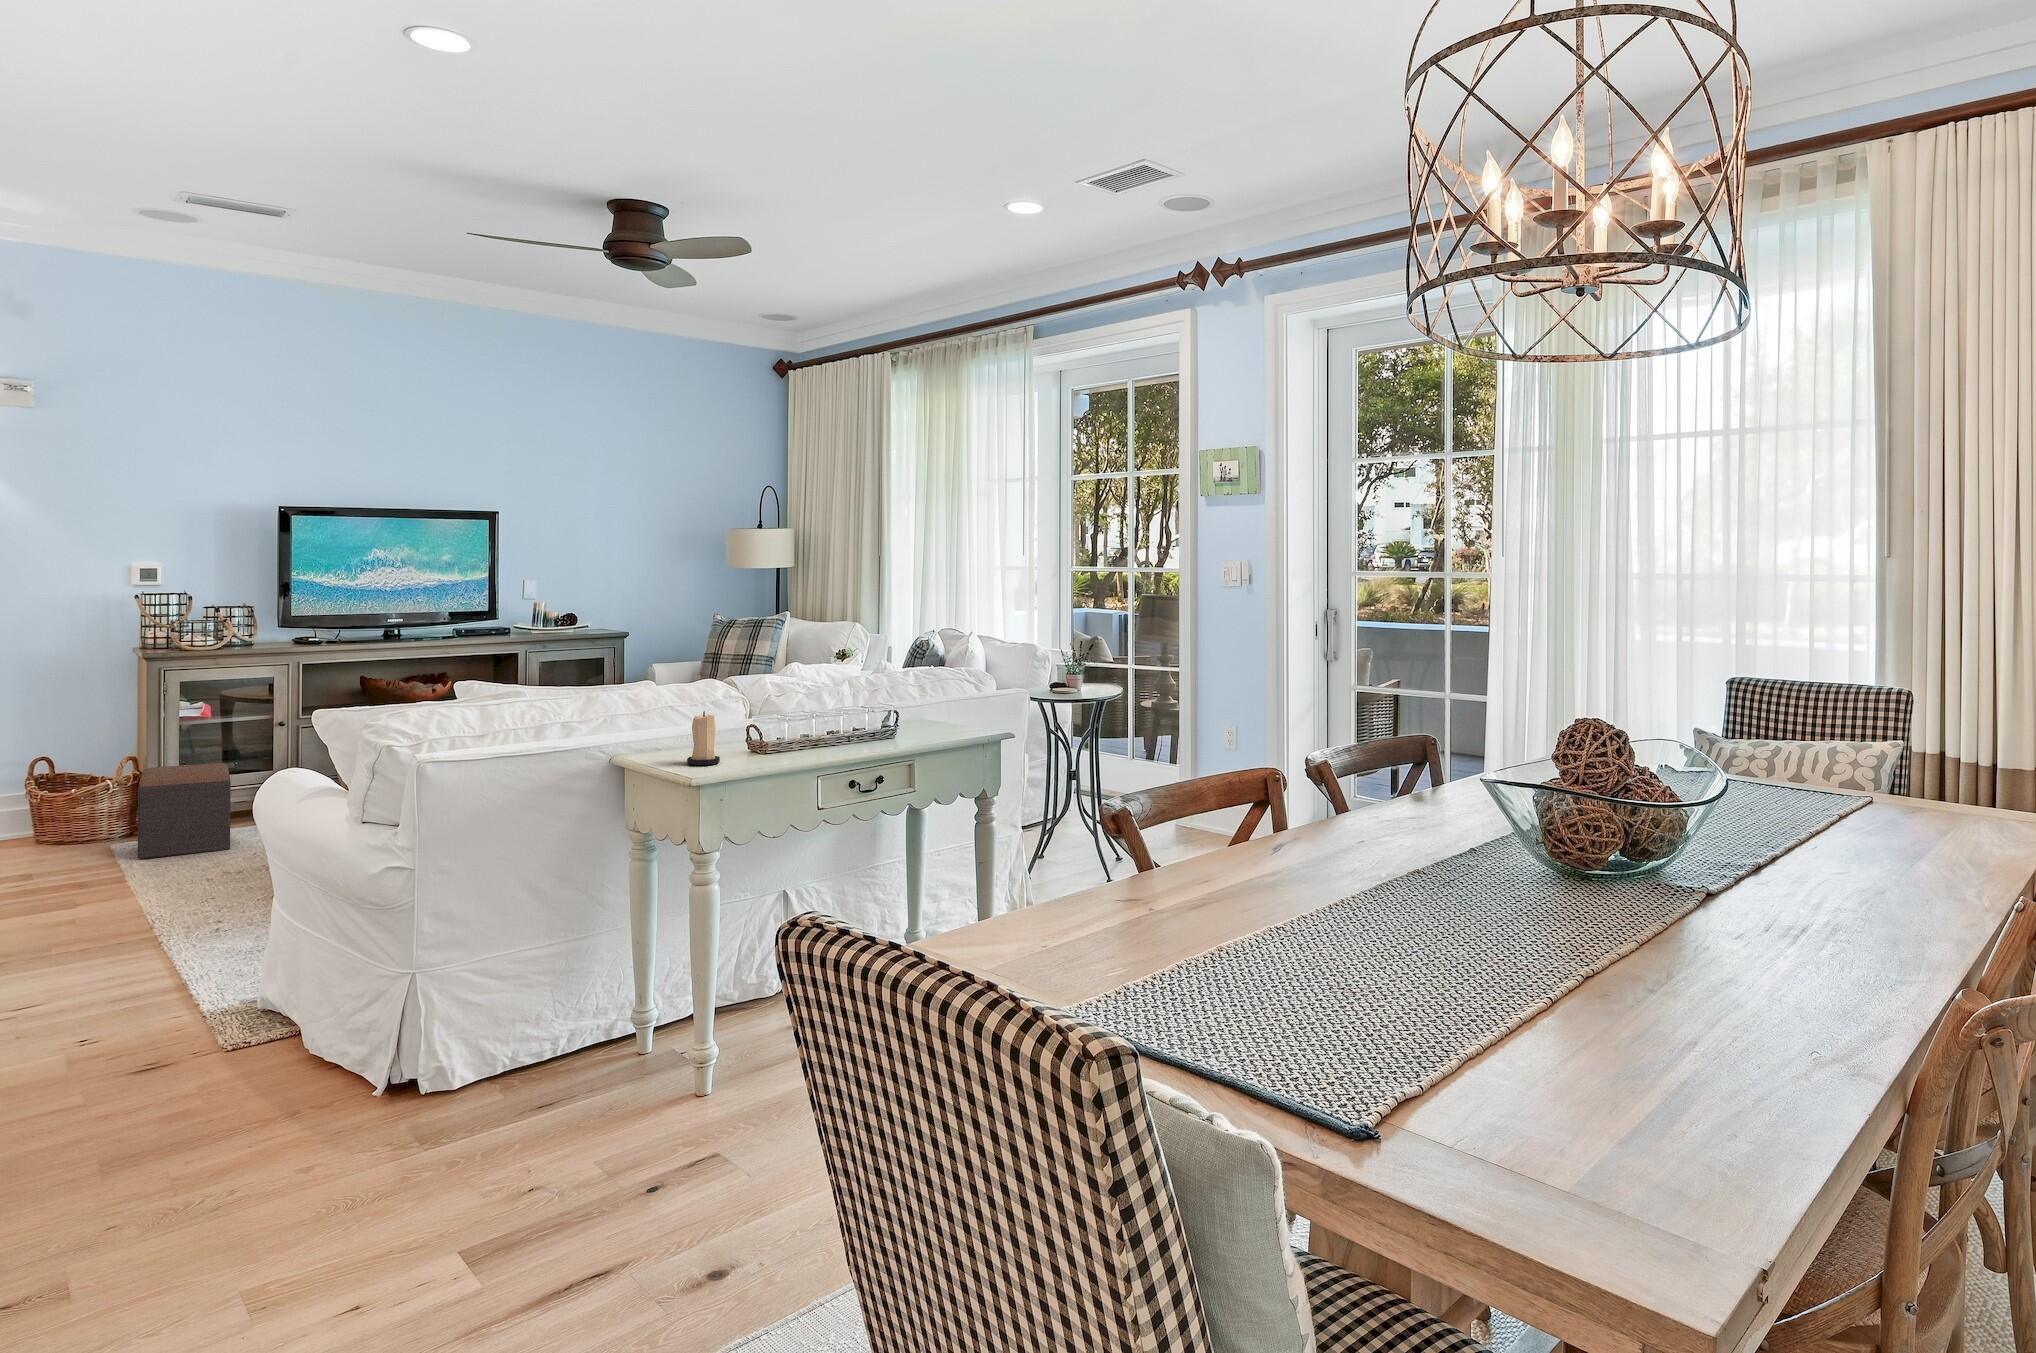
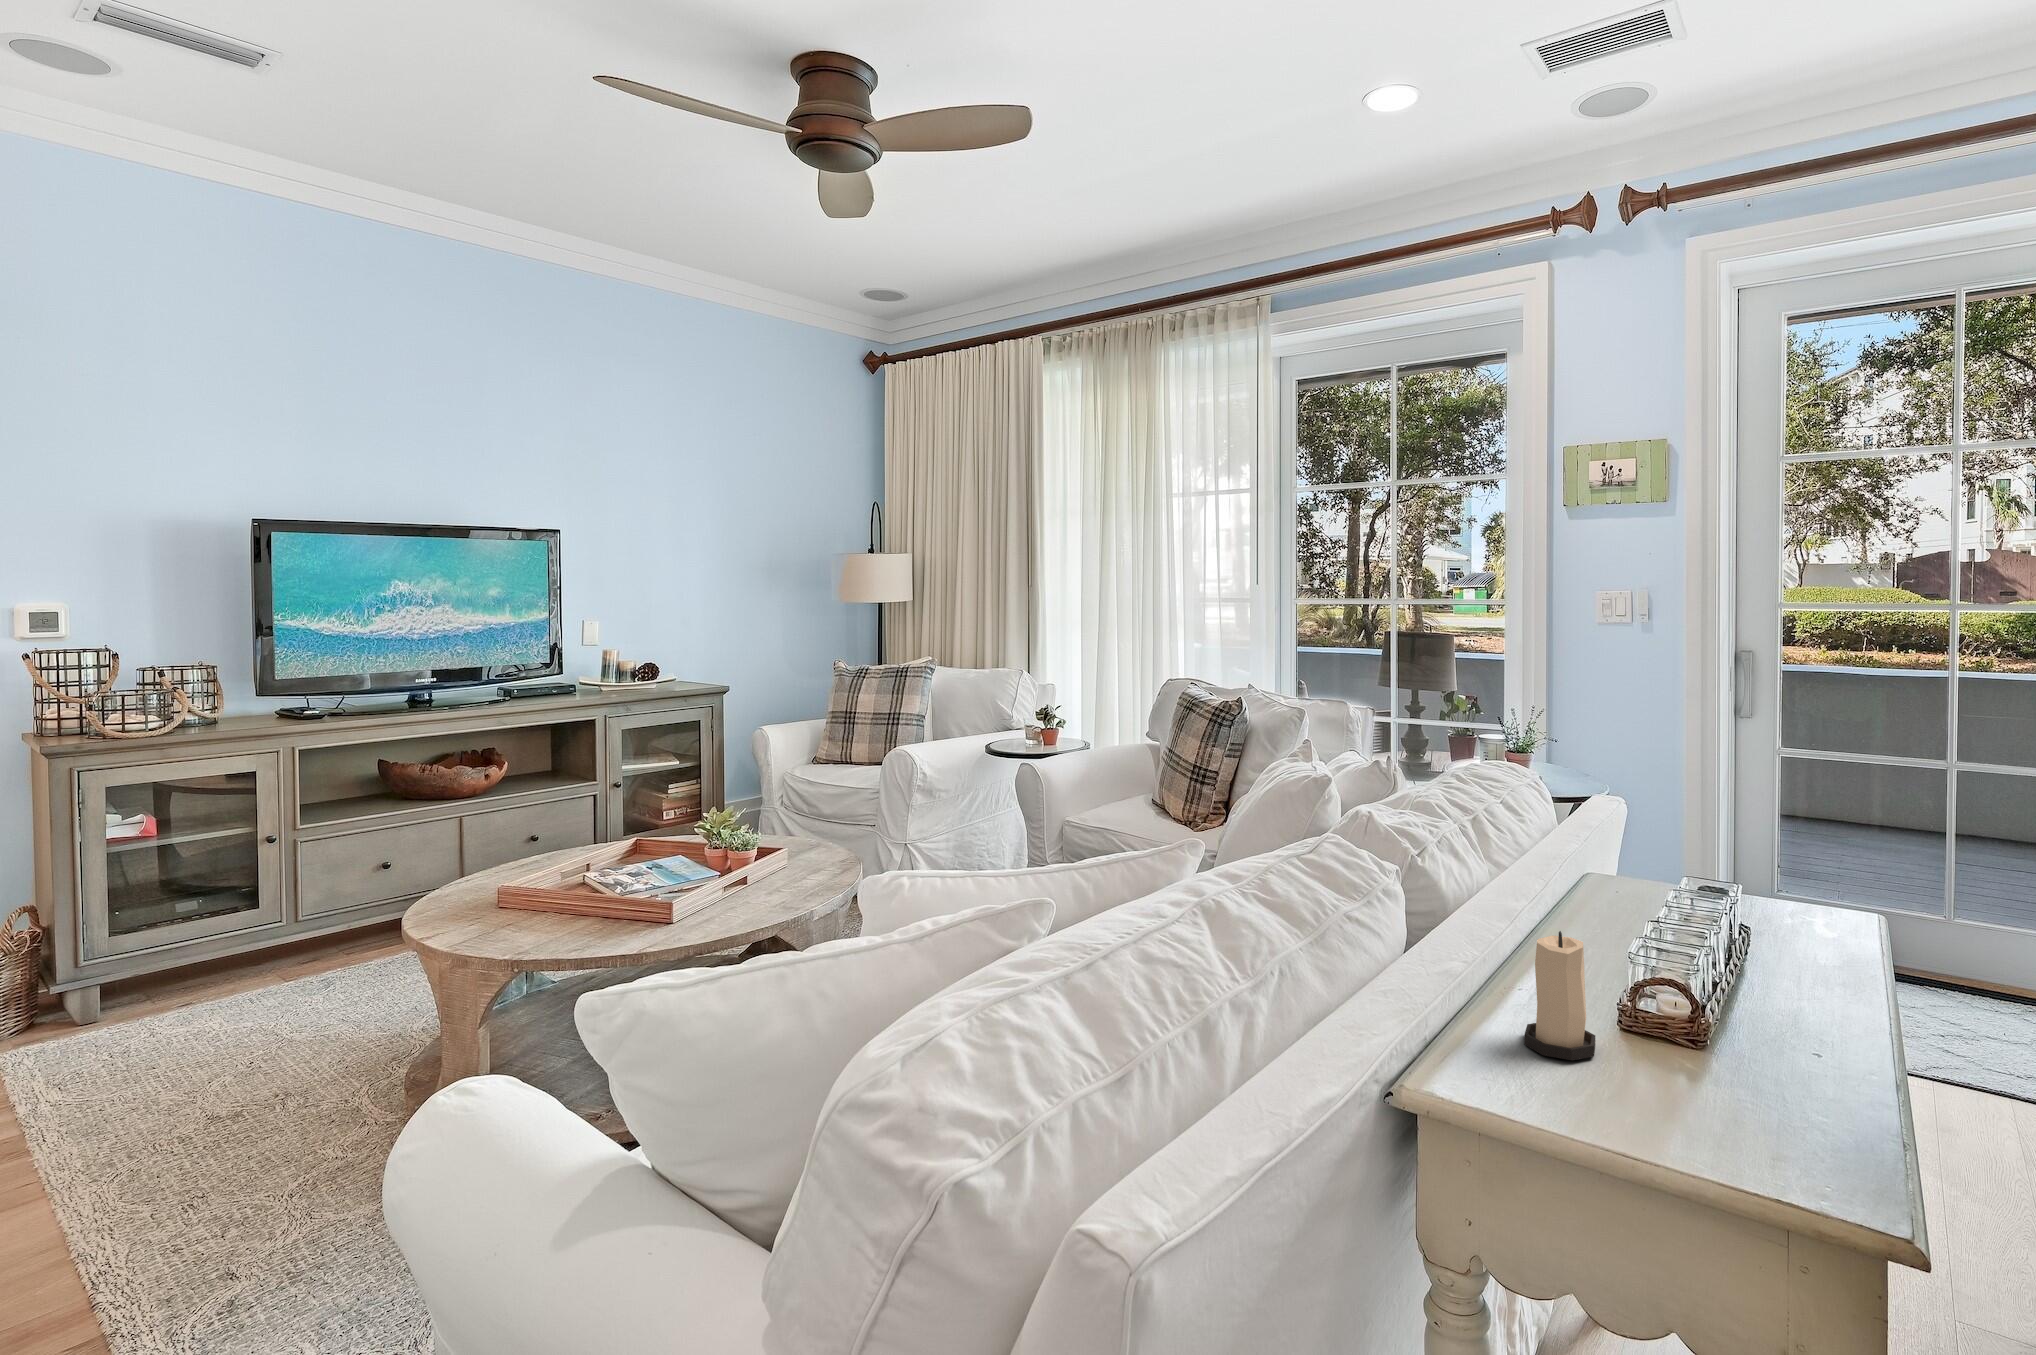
footstool: present [138,763,231,859] -> none [44,913,205,1091]

